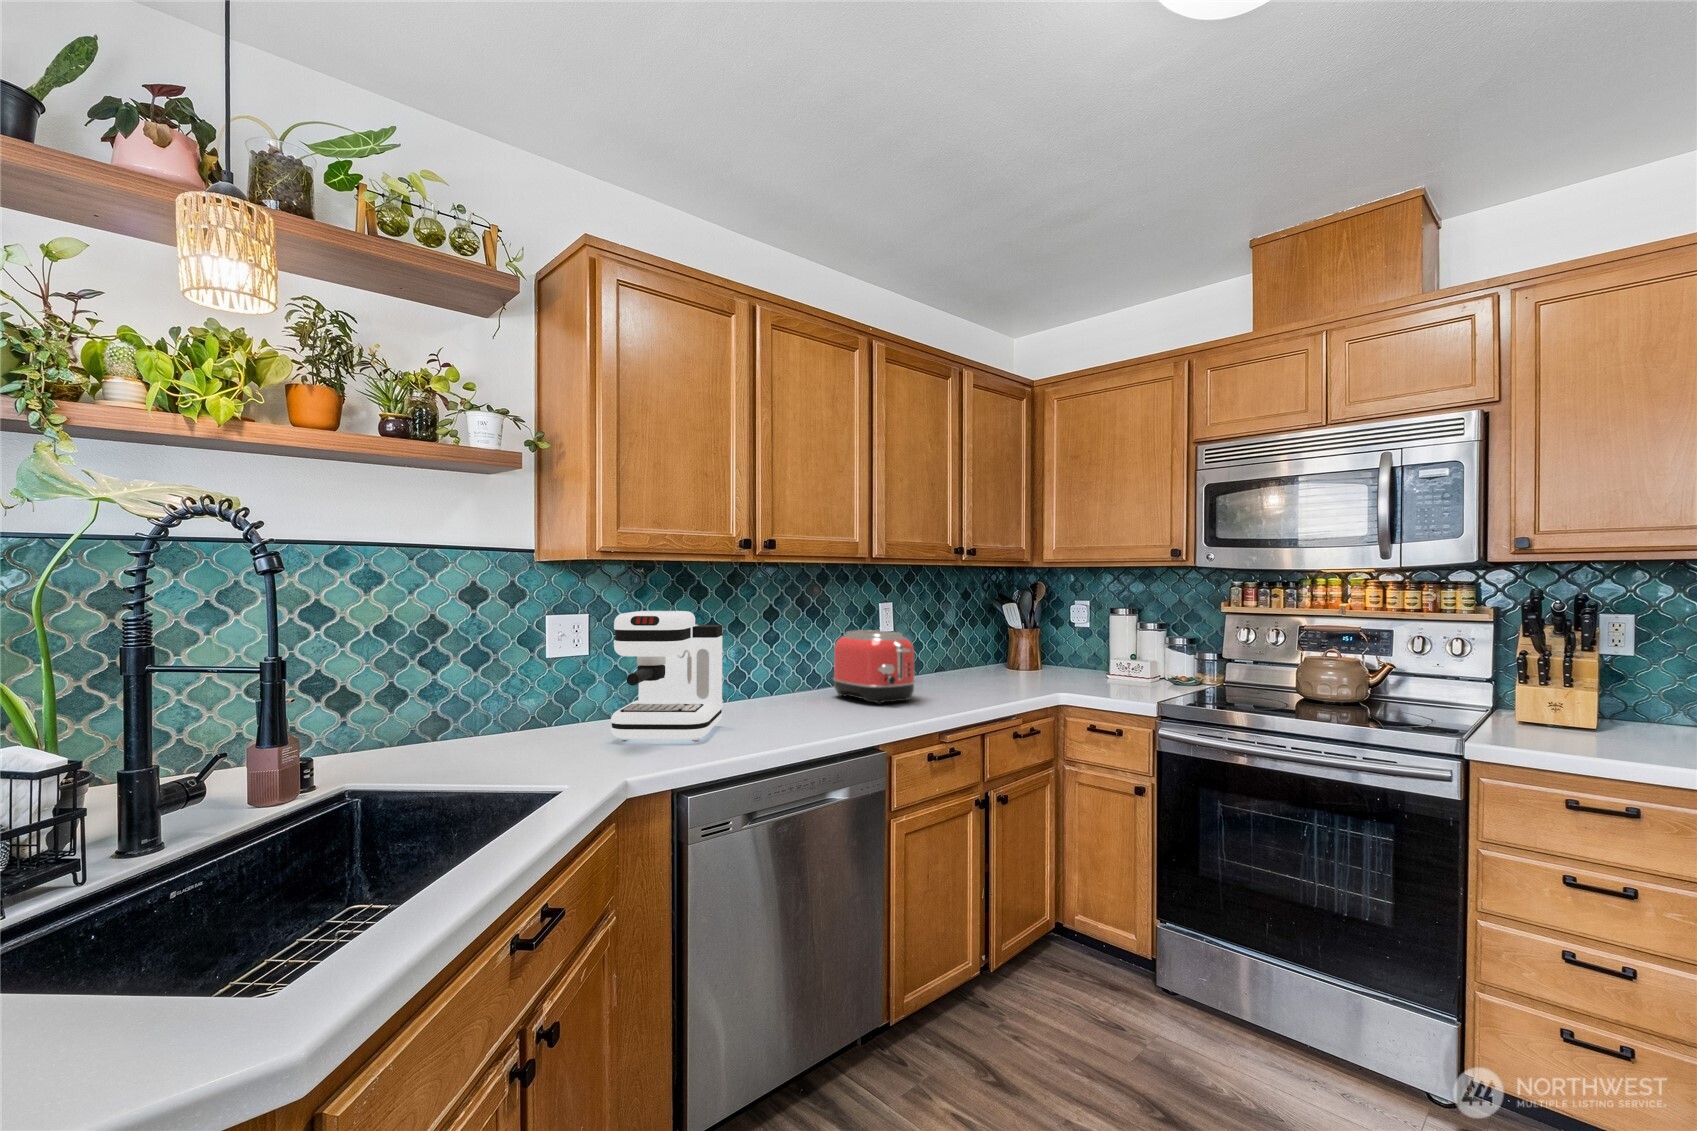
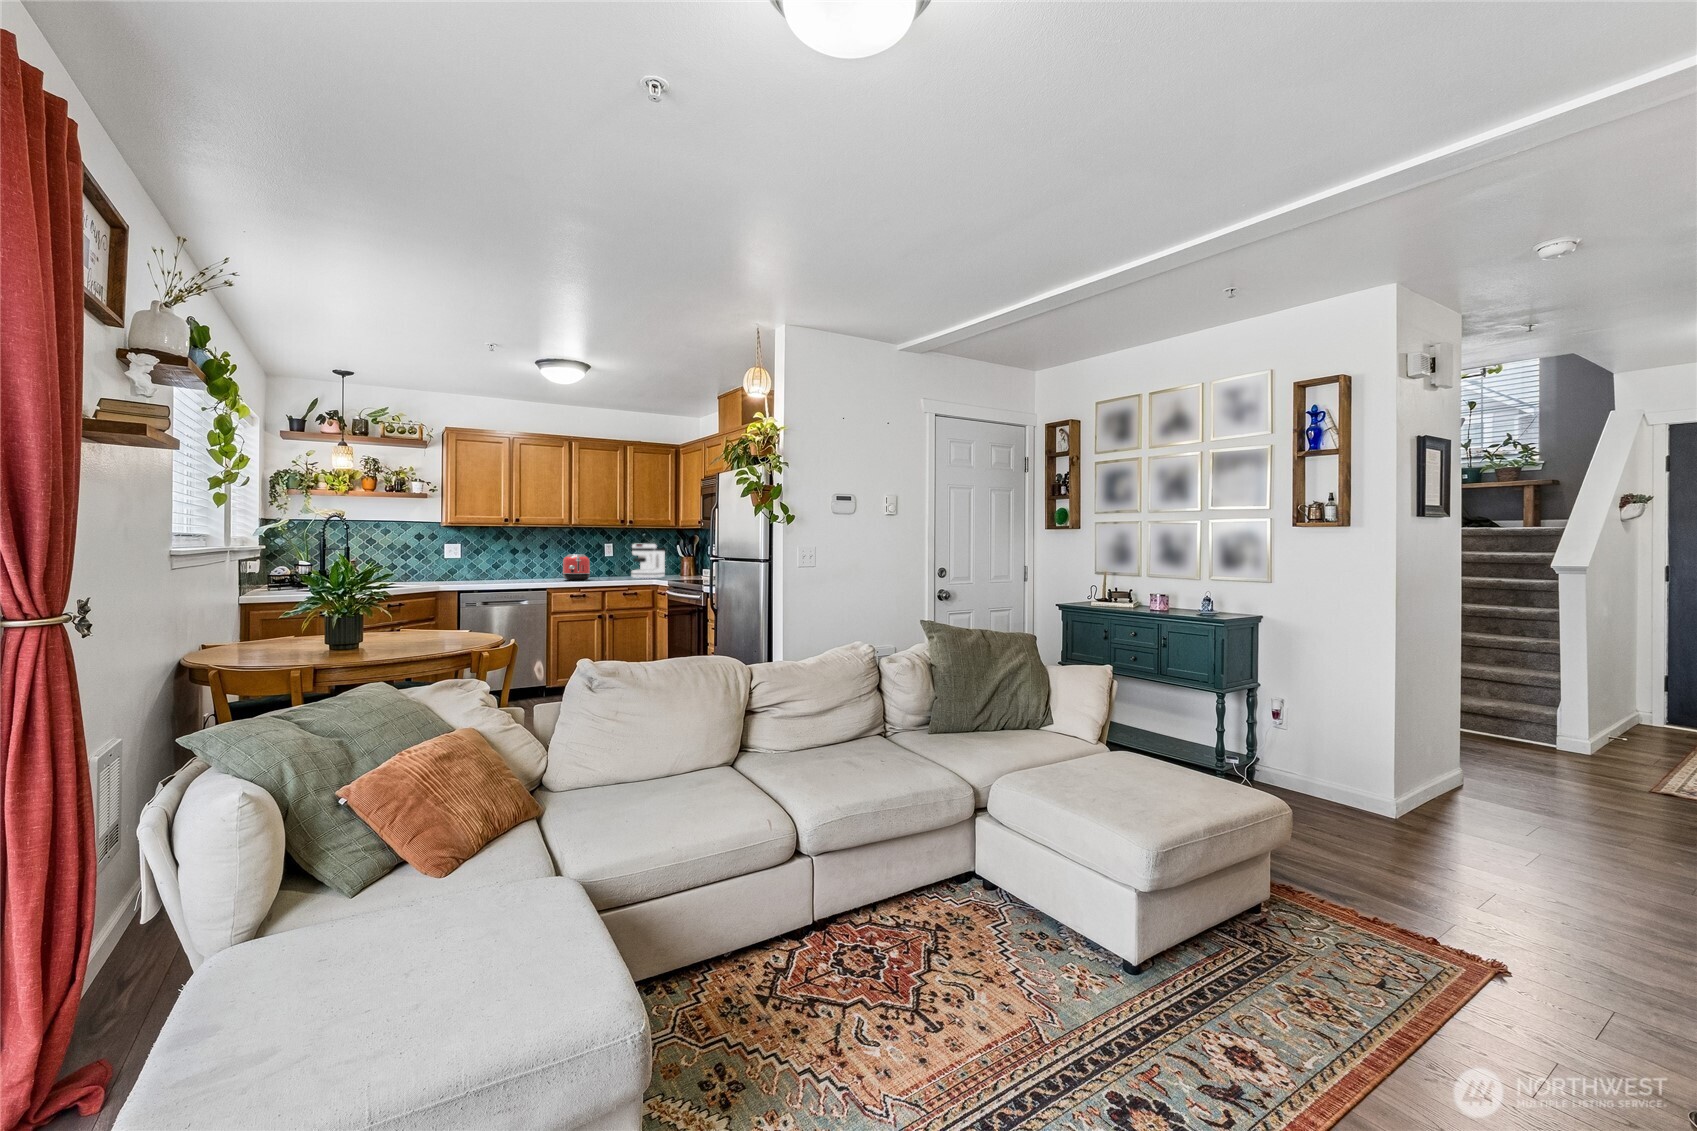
coffee maker: present [611,611,722,740] -> present [631,544,665,578]

